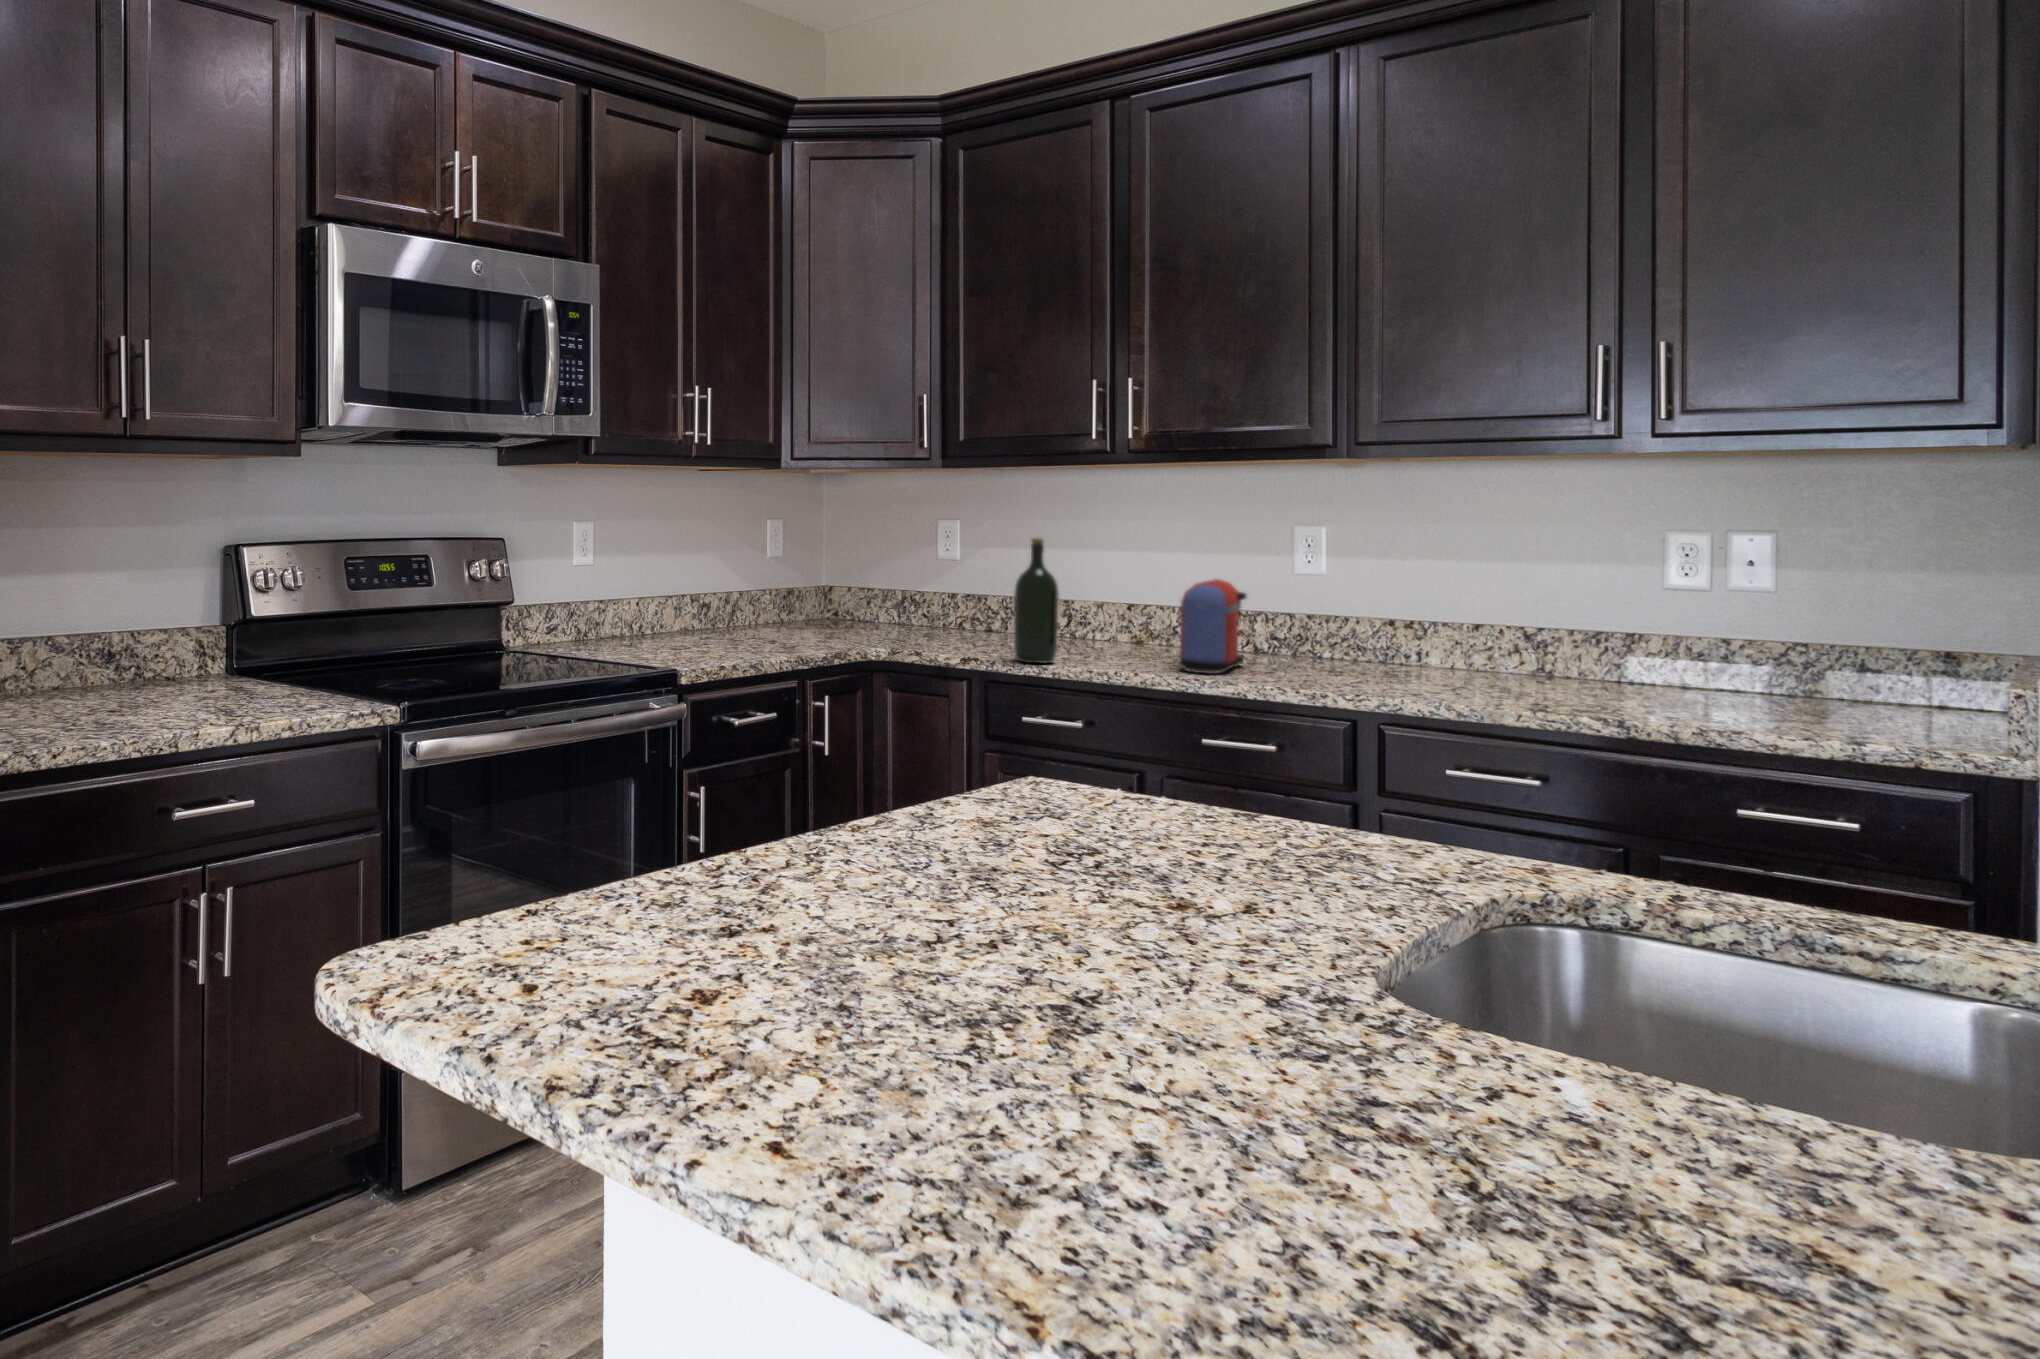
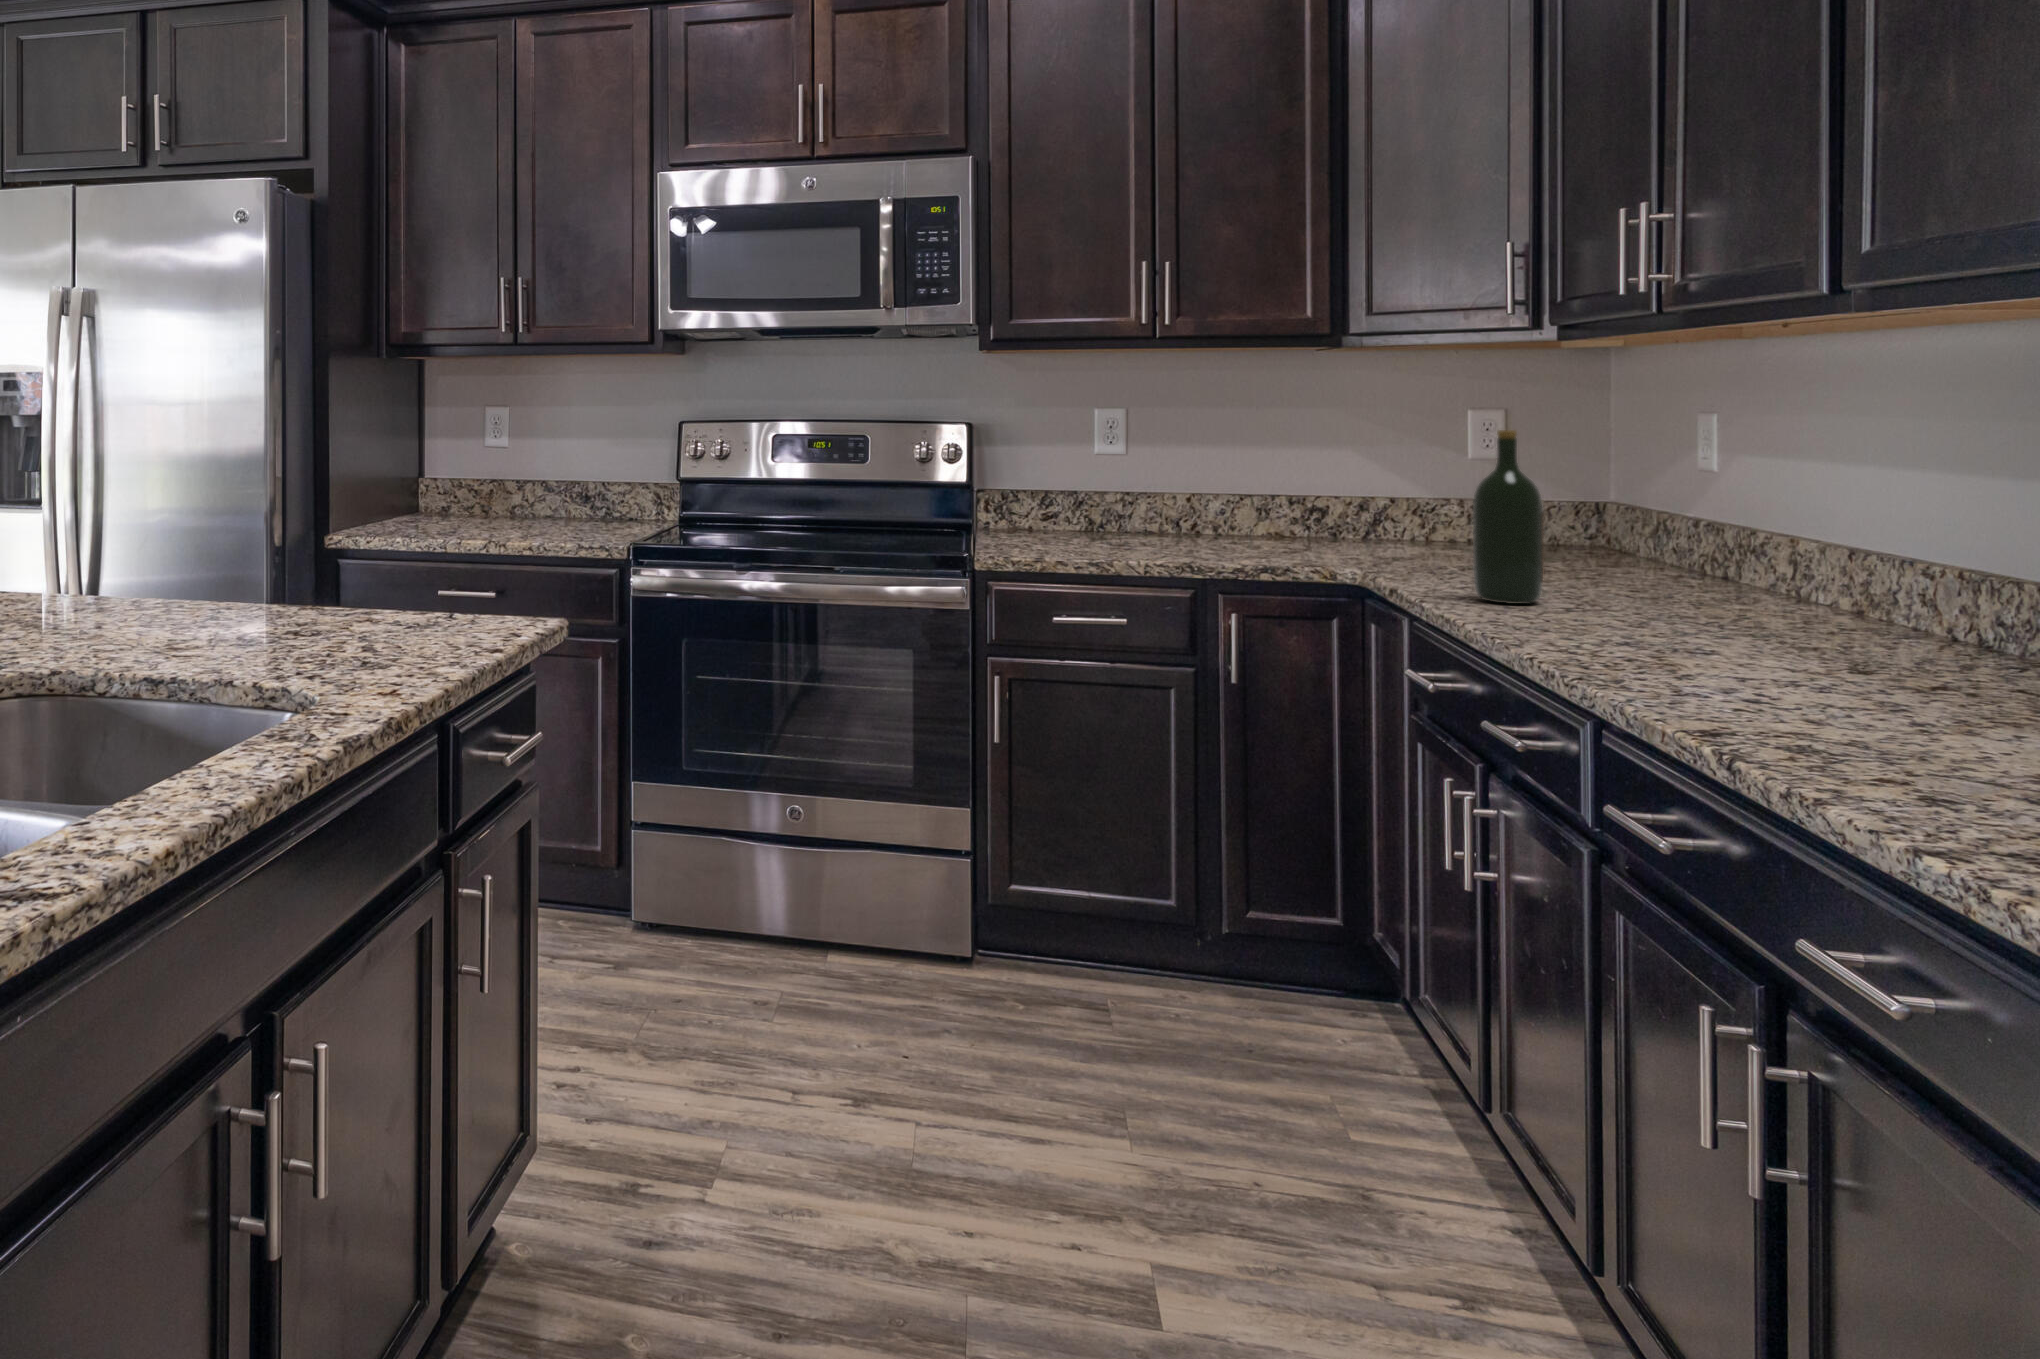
coffee maker: present [1179,579,1246,673] -> none [1650,498,1887,644]

